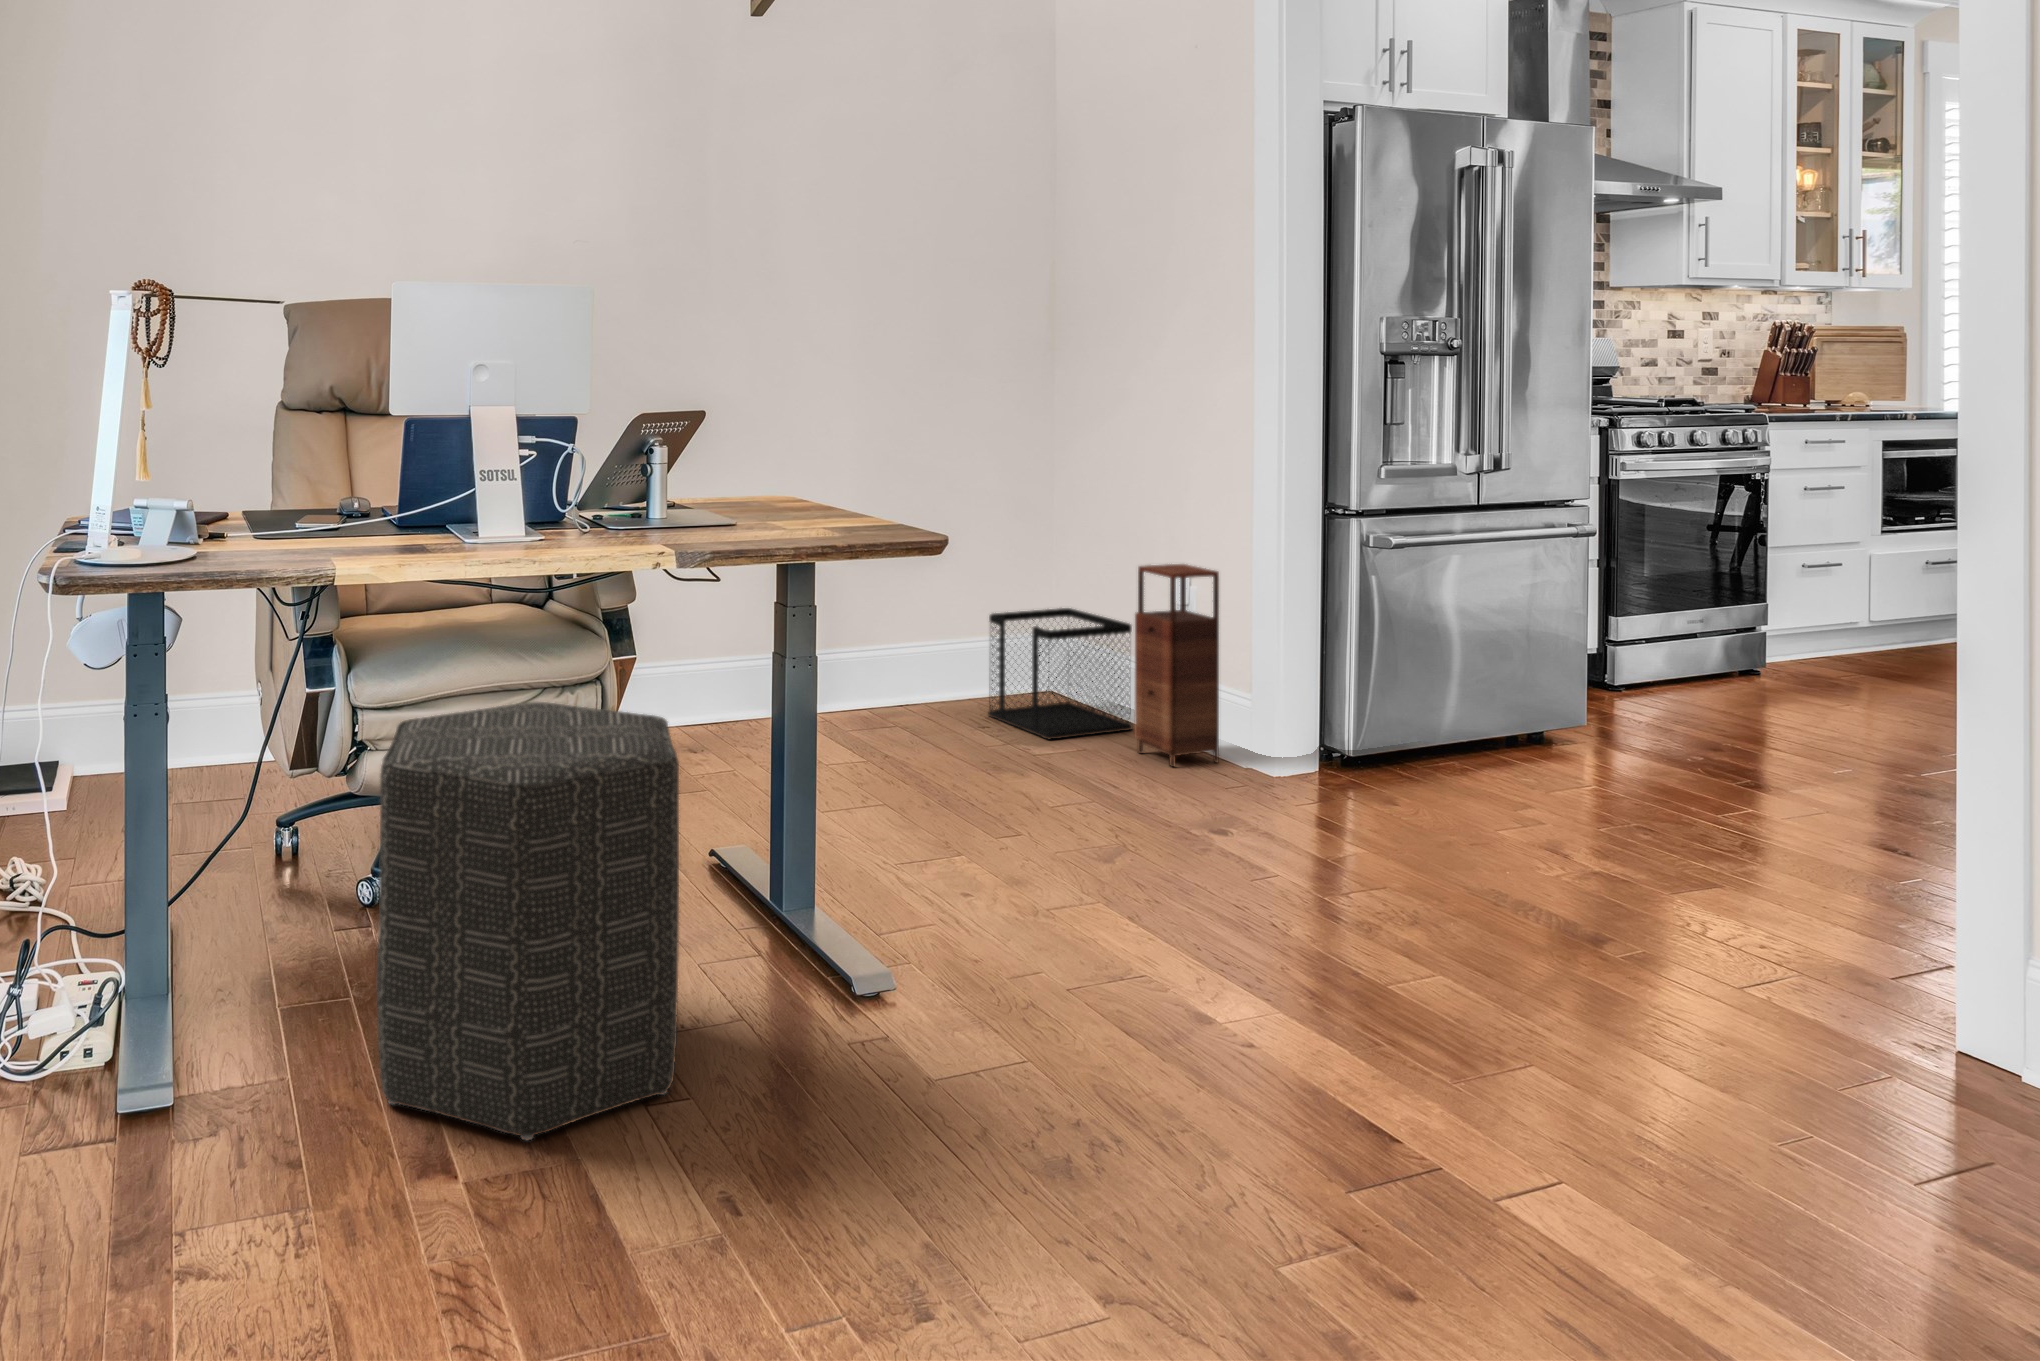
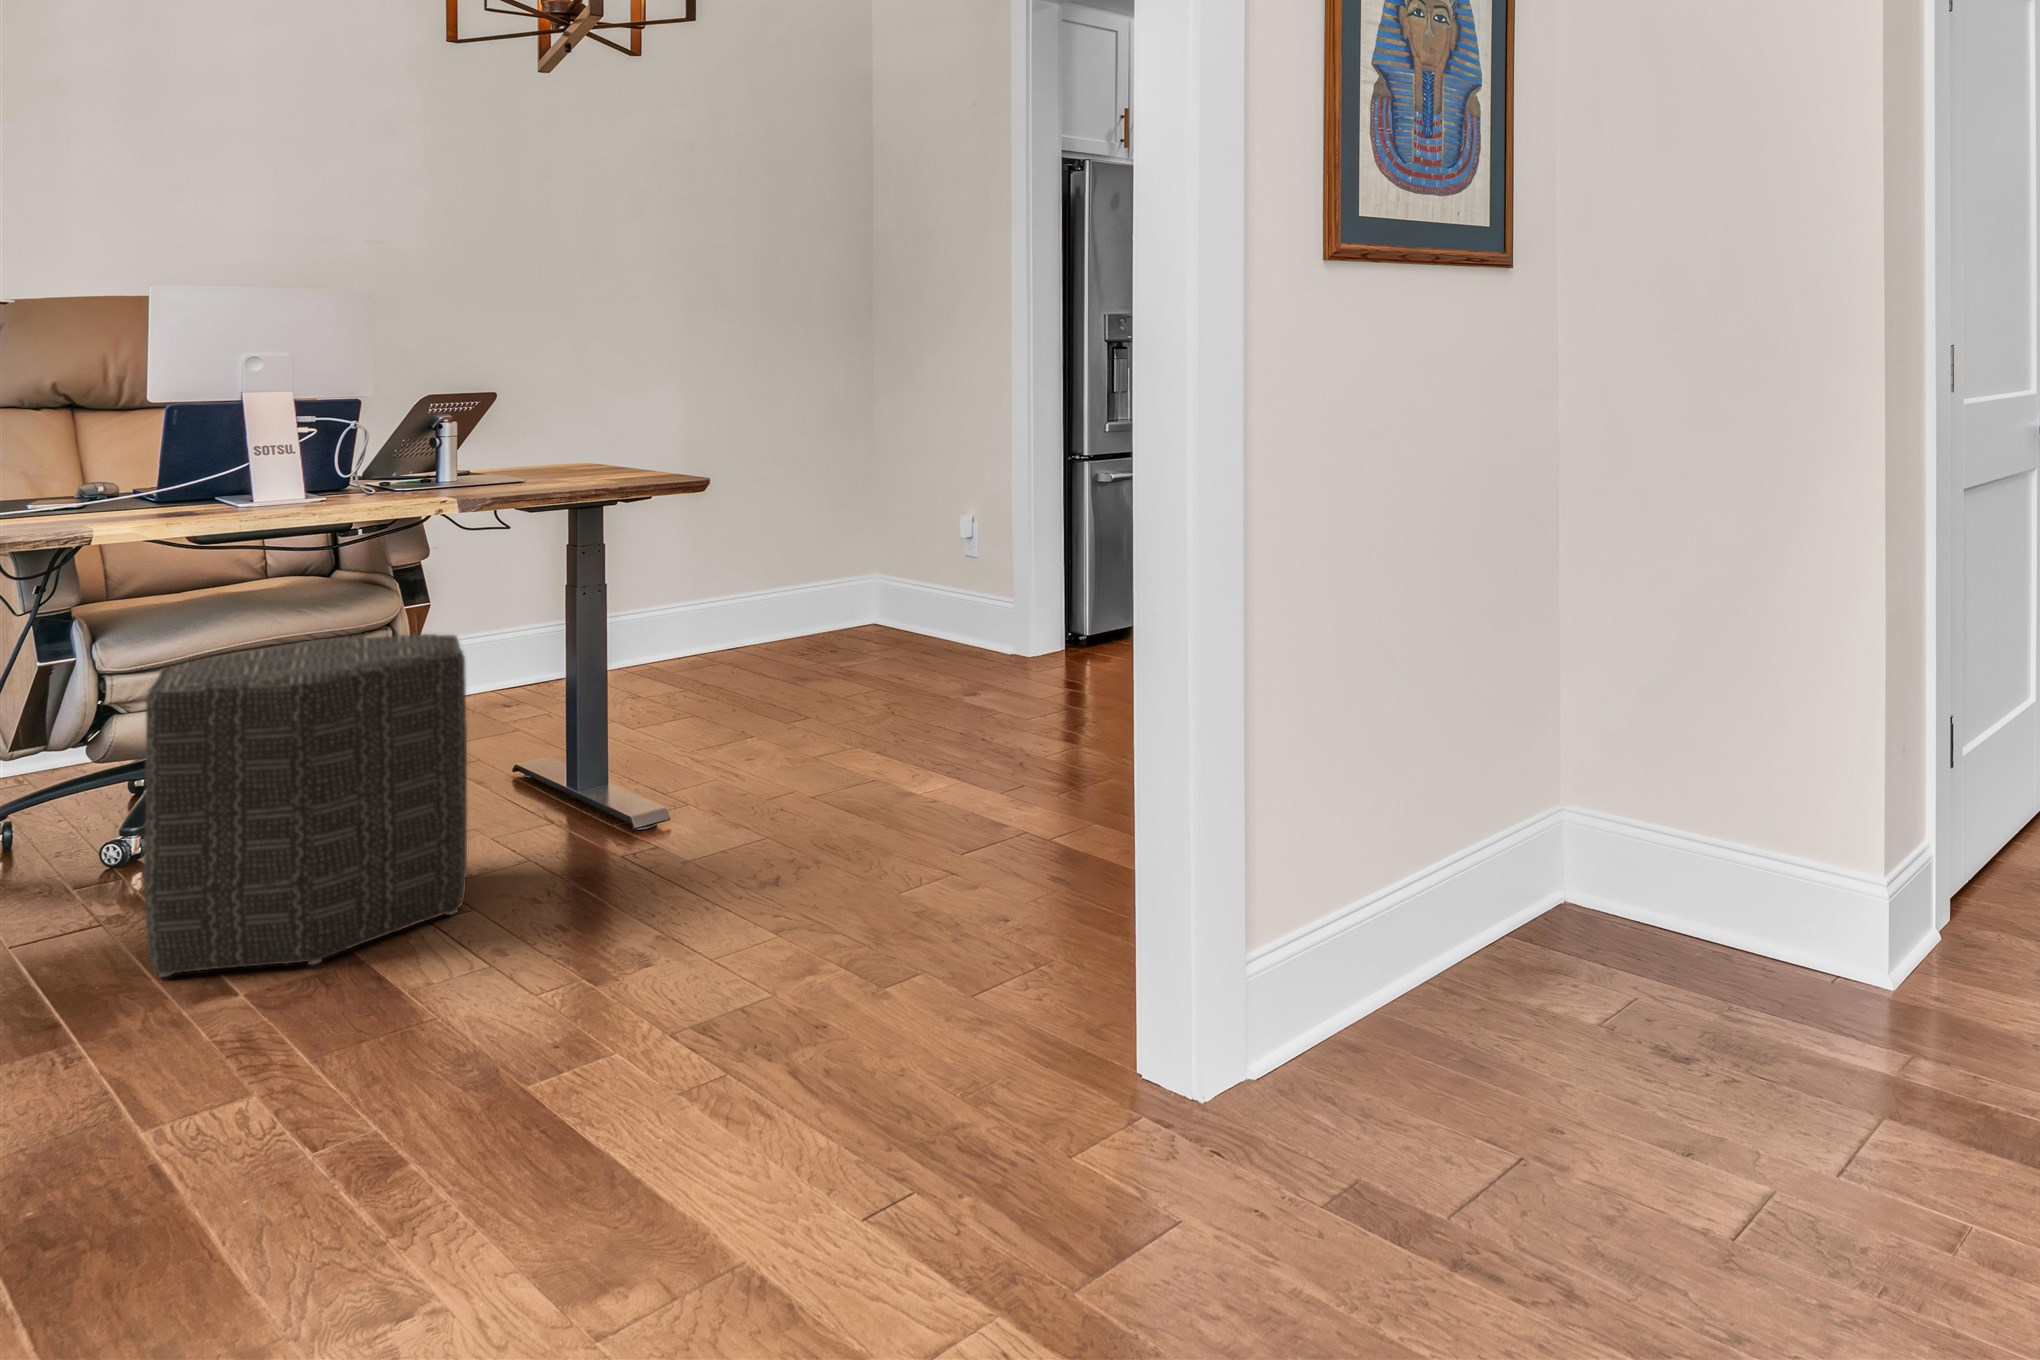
storage cabinet: present [1135,564,1219,767] -> none [930,504,996,657]
wastebasket: present [988,608,1133,740] -> none [812,551,935,654]

